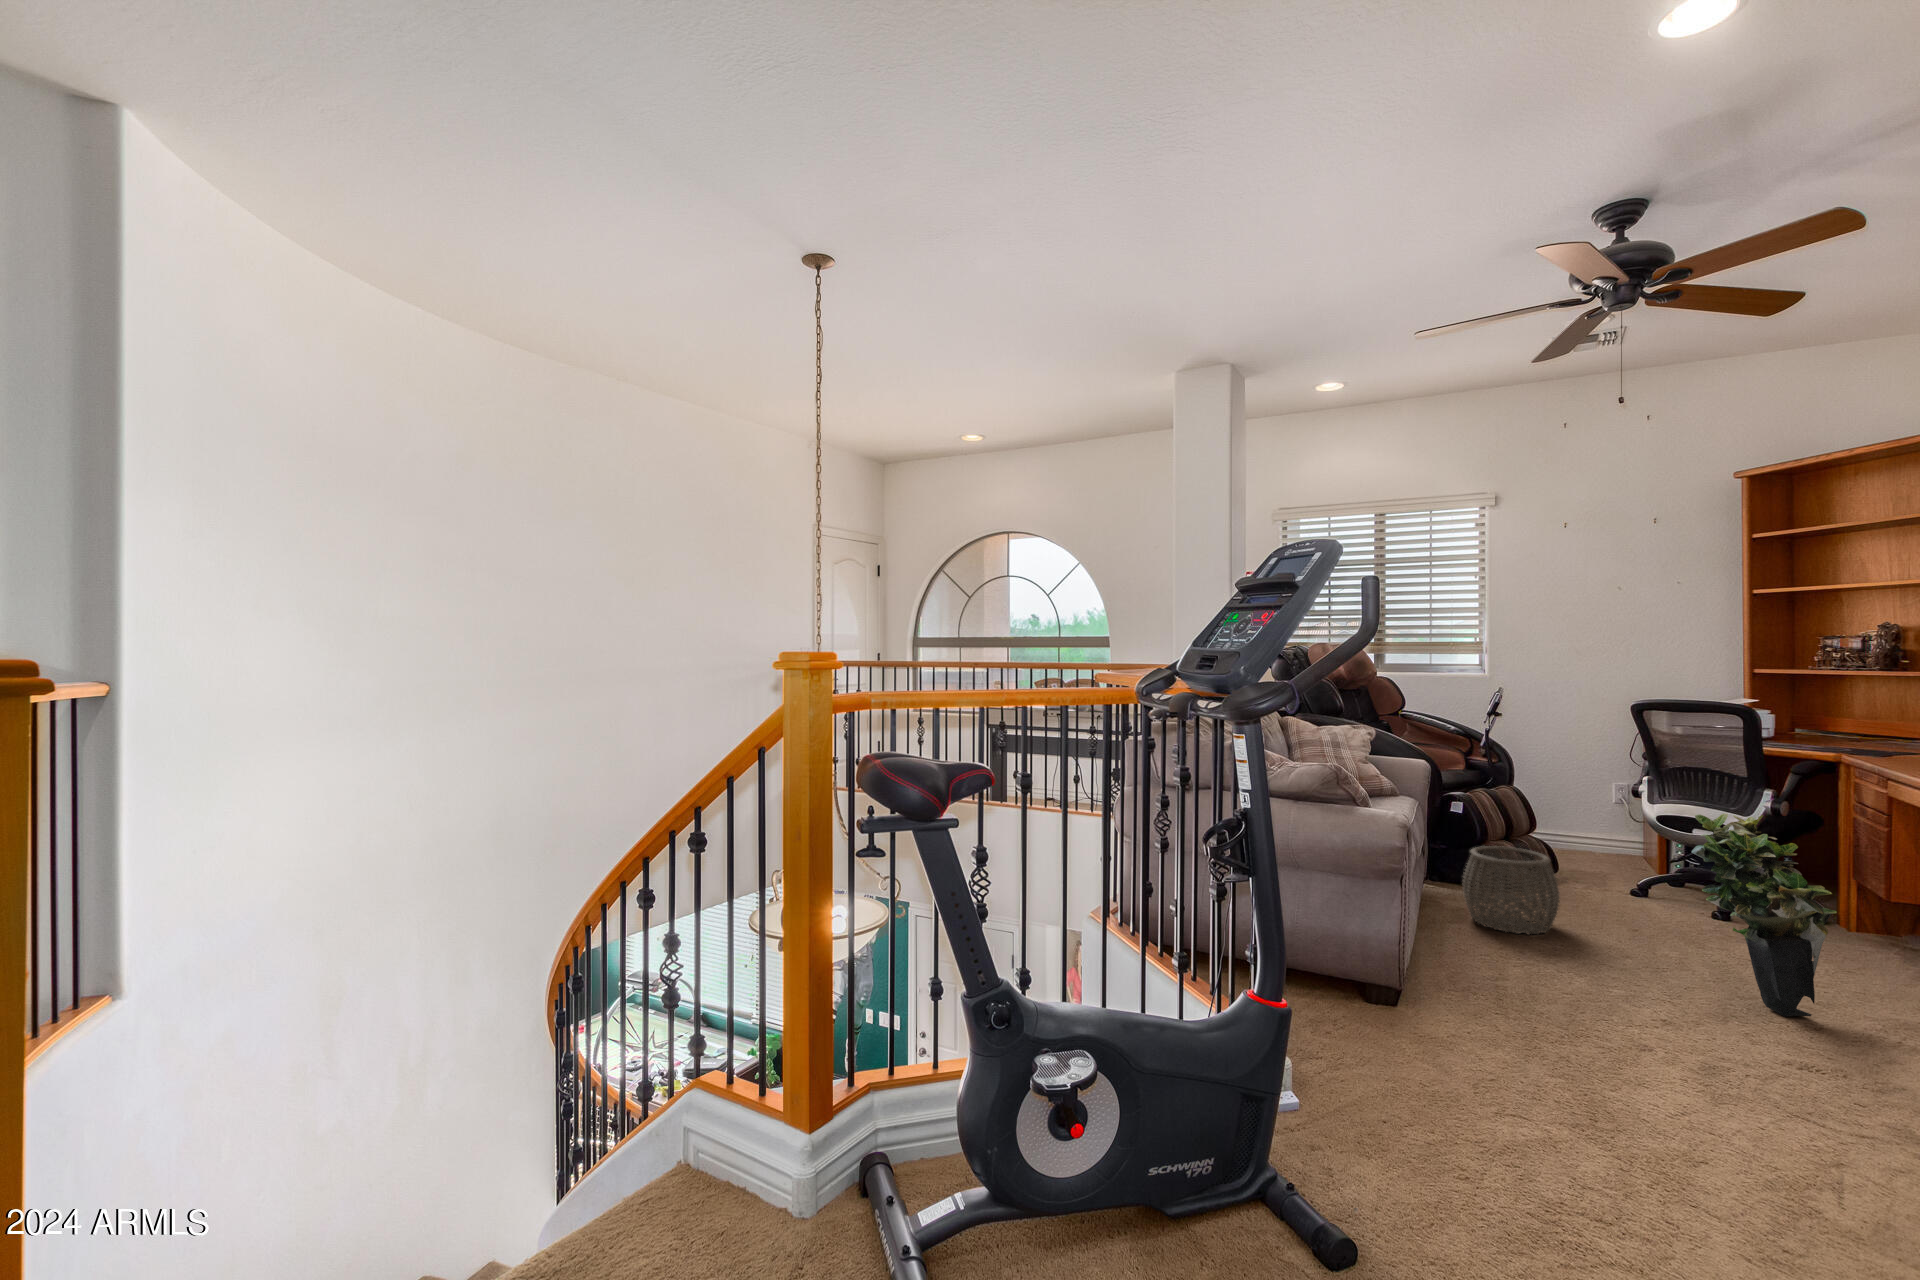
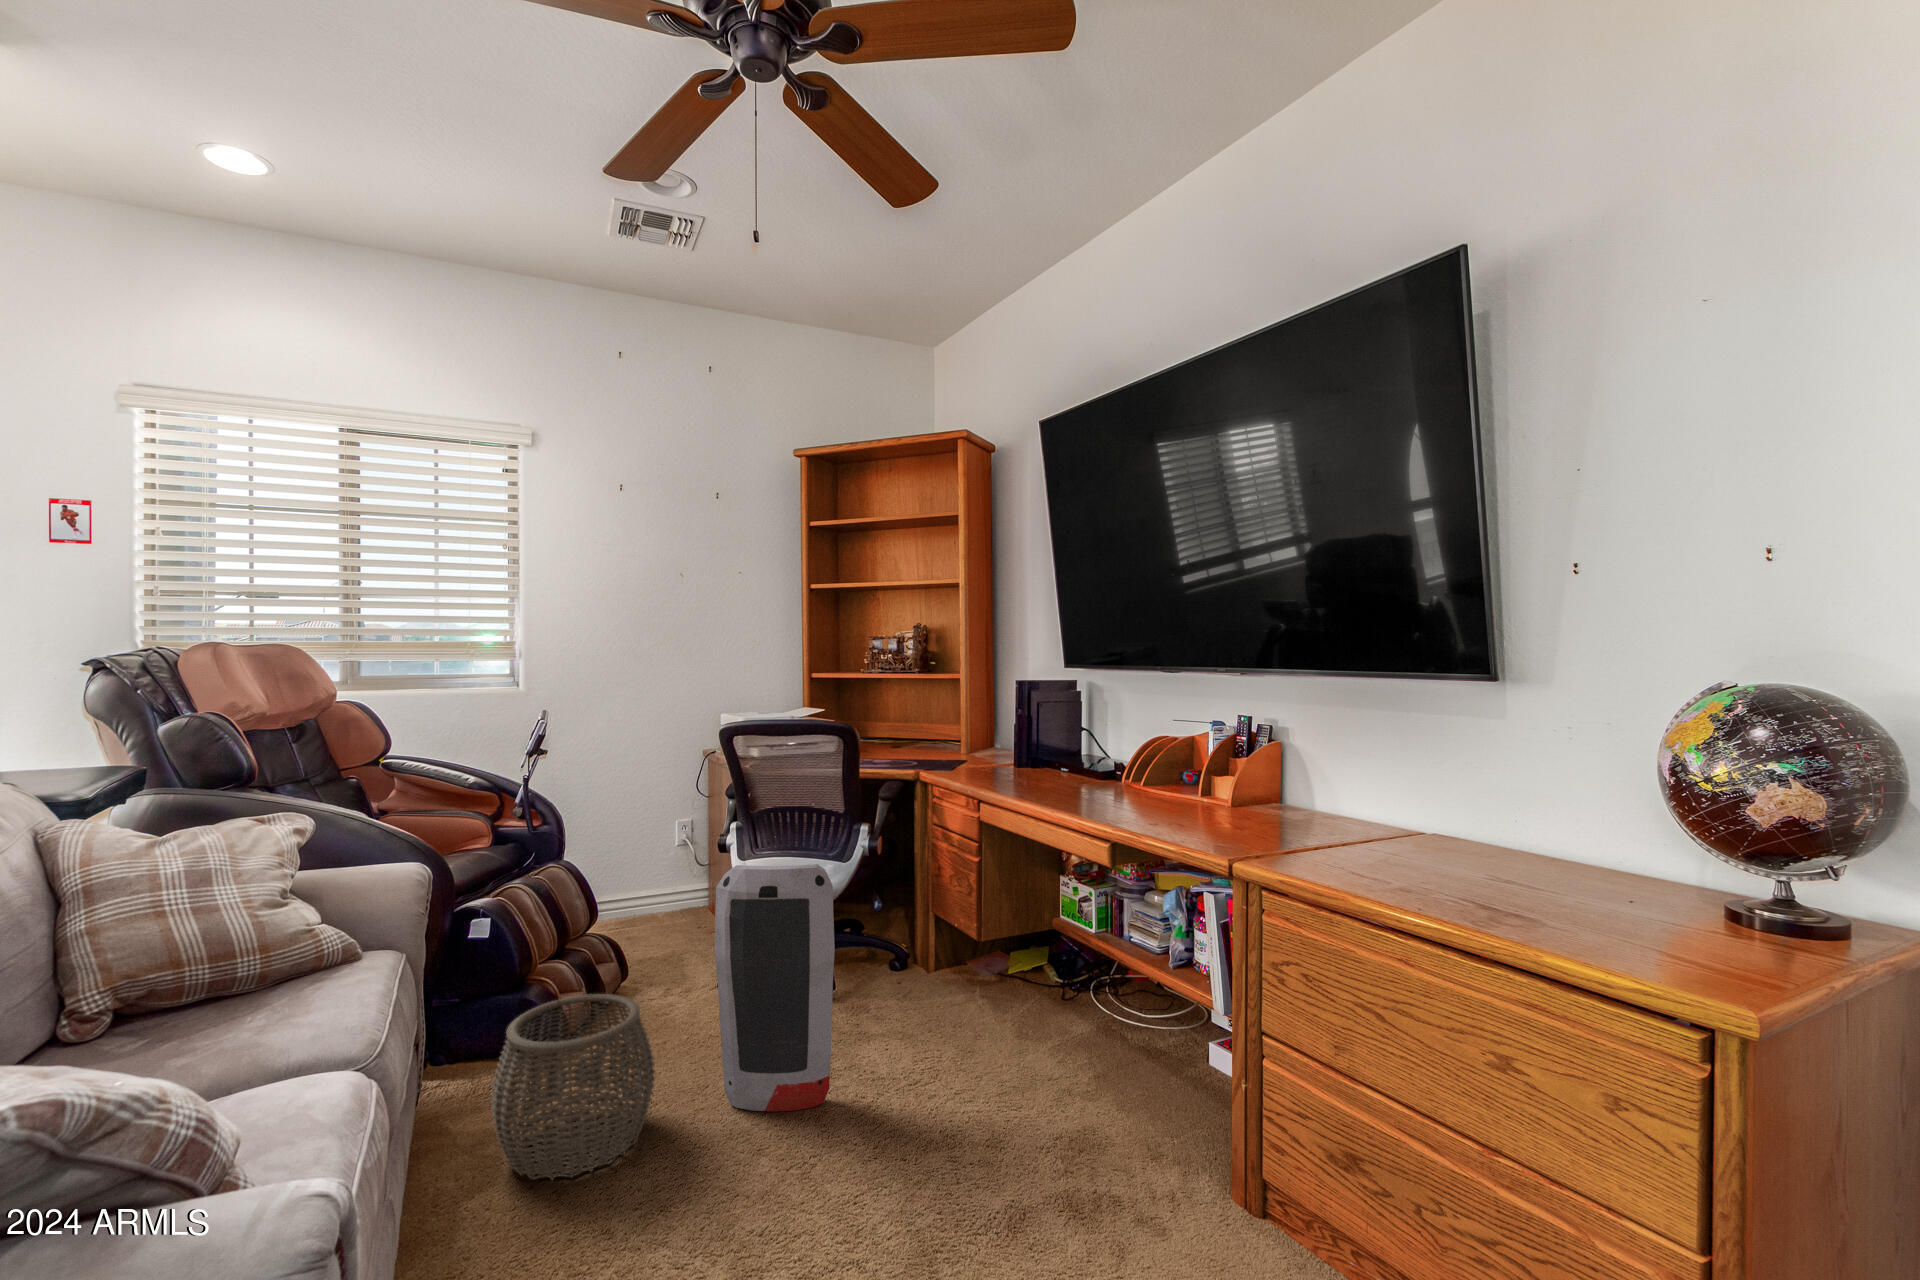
air purifier: none [1605,790,1699,956] -> present [715,864,835,1111]
potted plant: present [1692,814,1837,1017] -> none [848,882,1013,1195]

